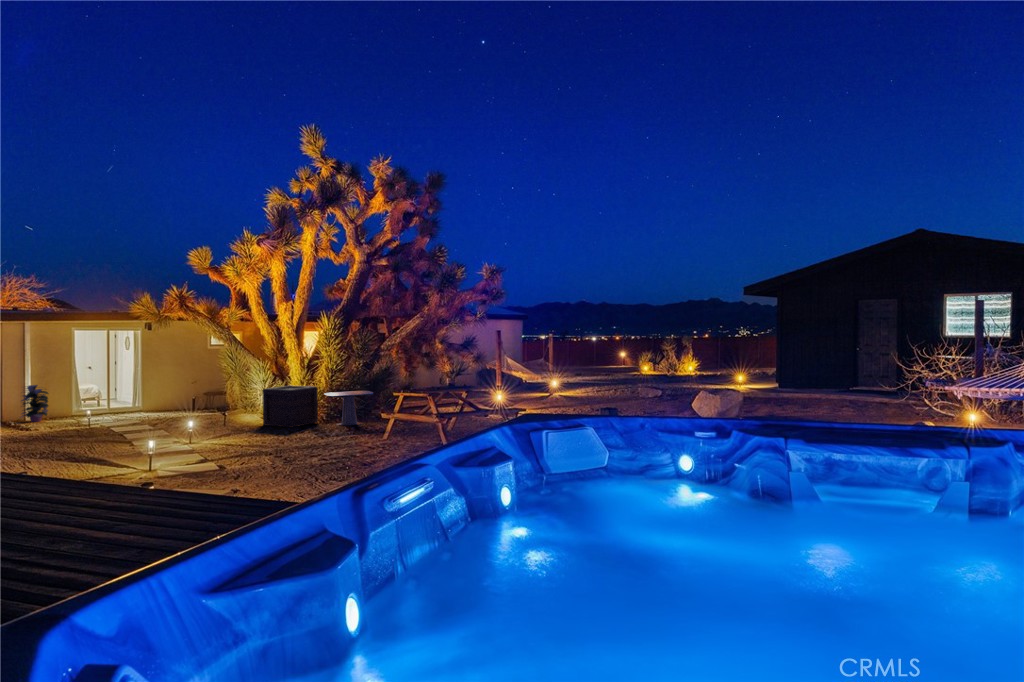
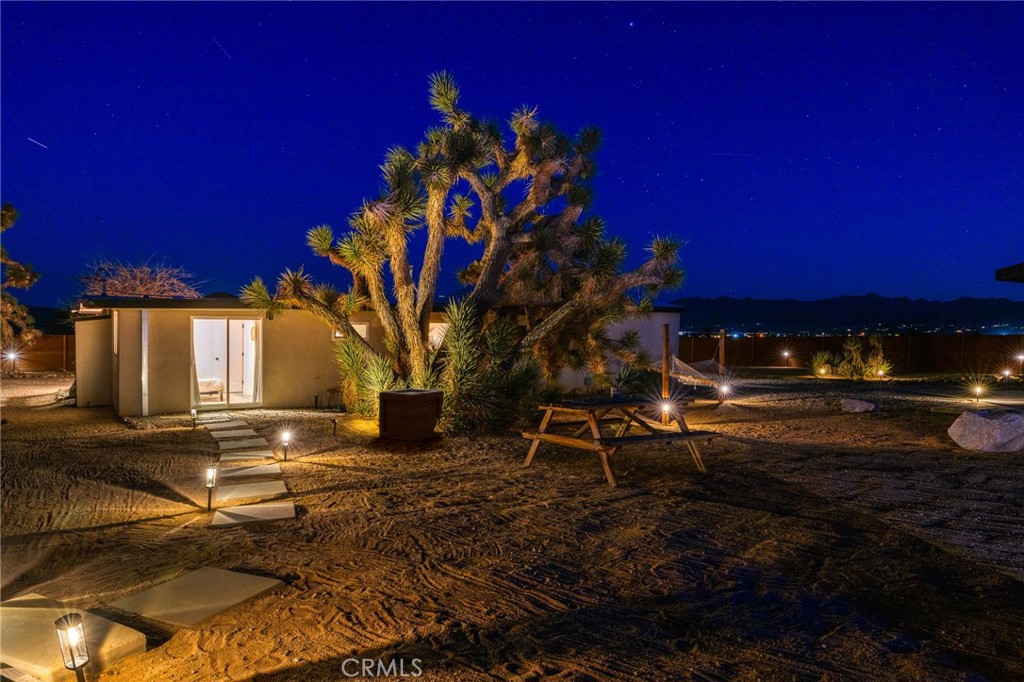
decorative plant: present [21,385,48,422] -> none [123,379,158,421]
side table: present [325,391,373,426] -> none [452,398,511,442]

